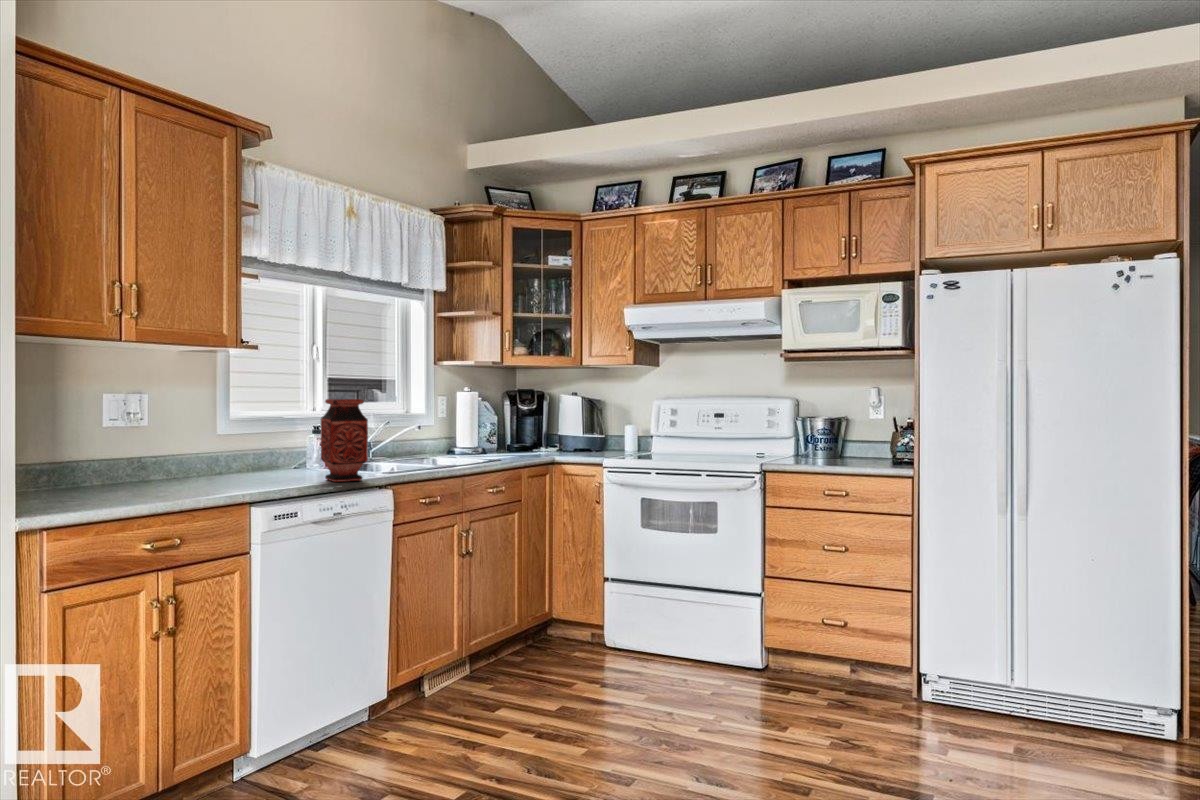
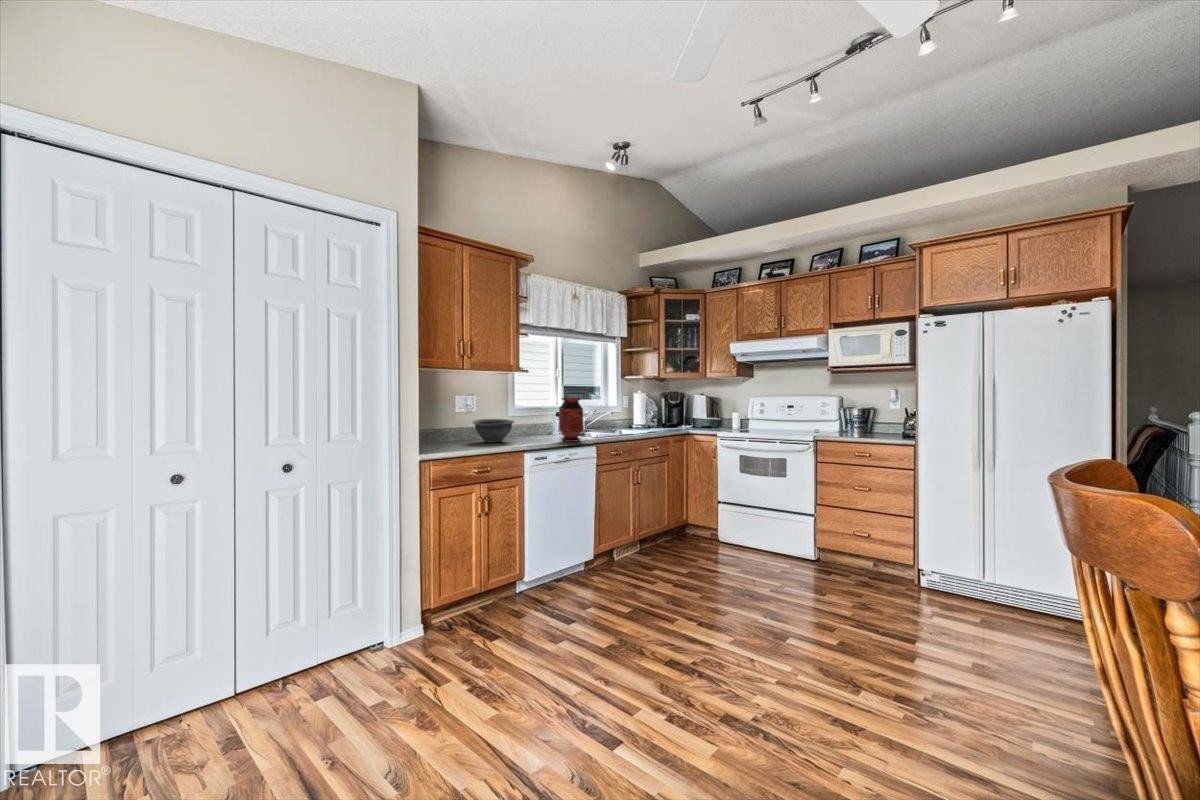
bowl: none [141,440,232,486] -> present [472,419,514,443]

